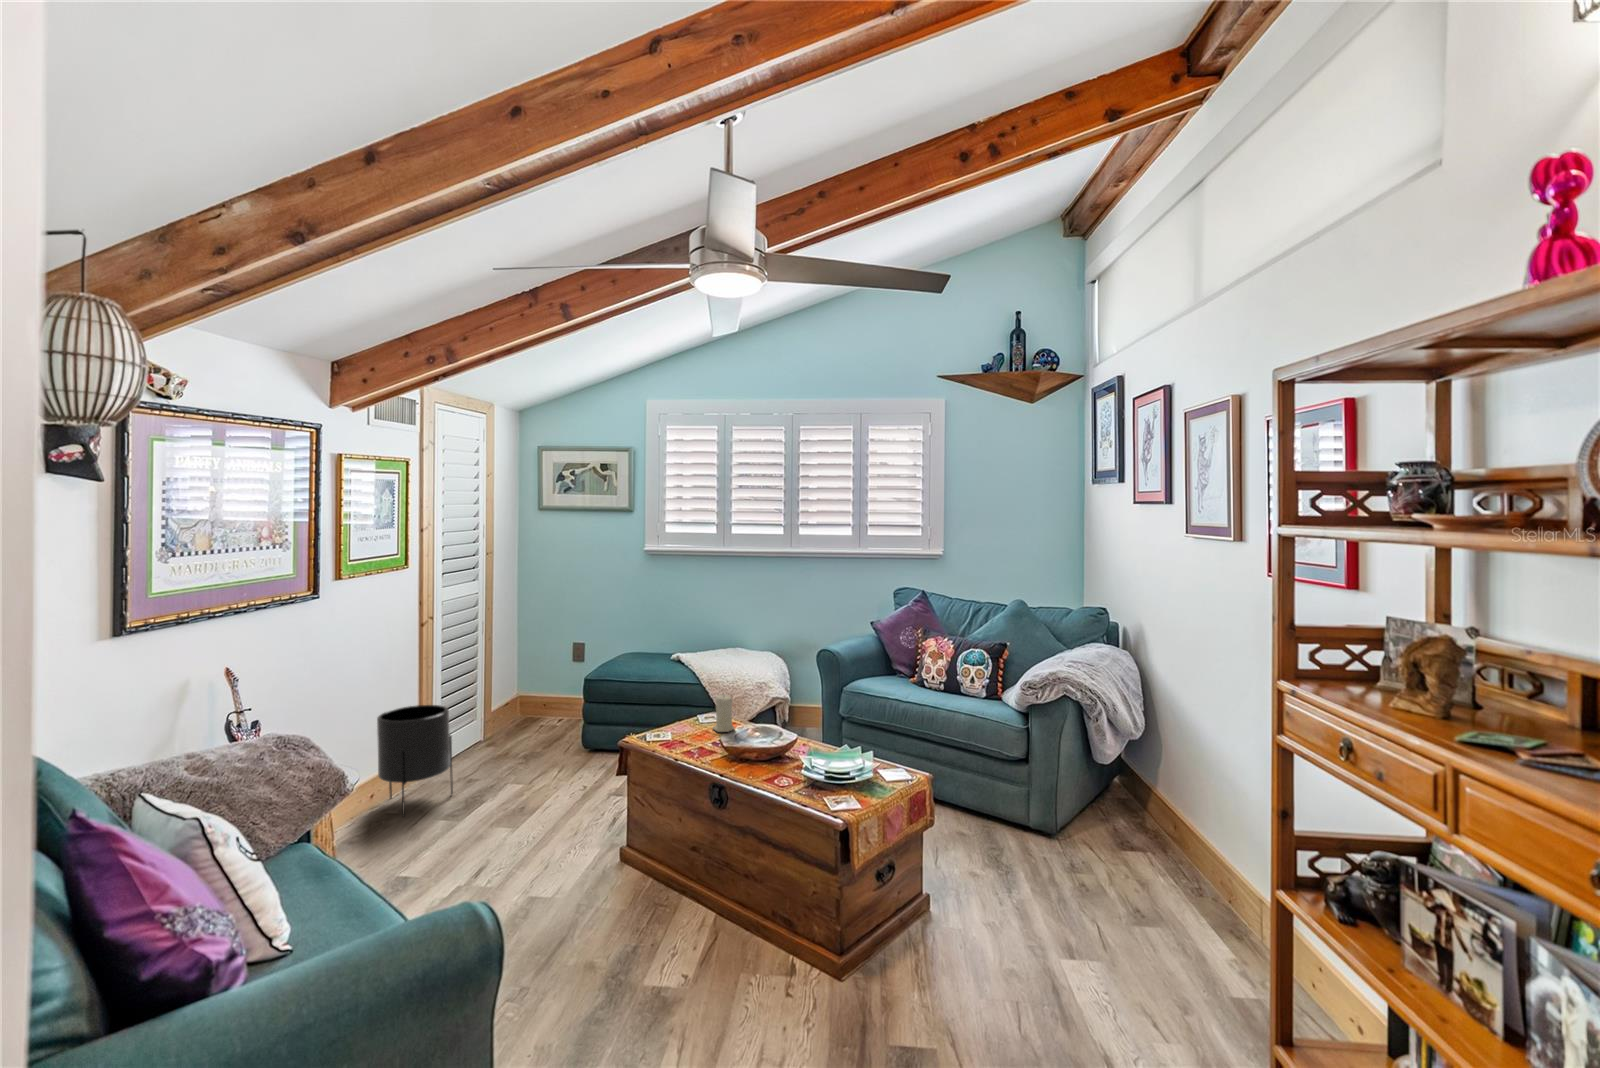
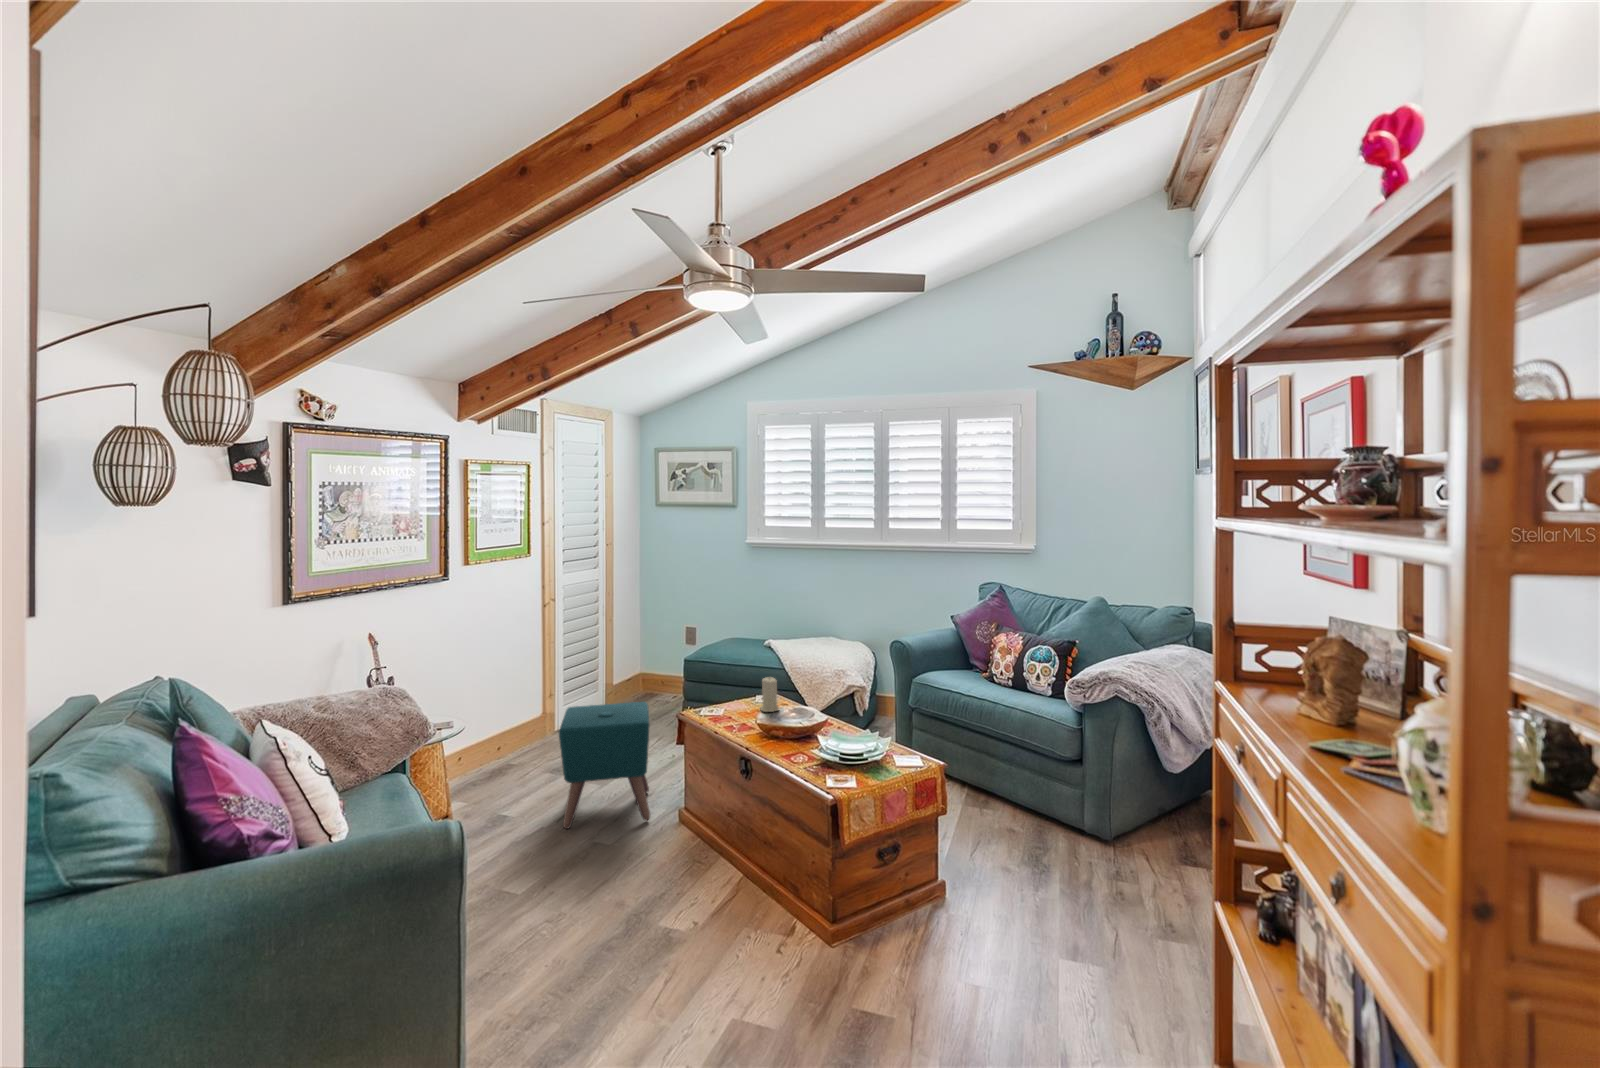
planter: present [377,705,453,816] -> none [497,677,560,771]
ottoman: none [480,728,592,882] -> present [559,702,650,829]

